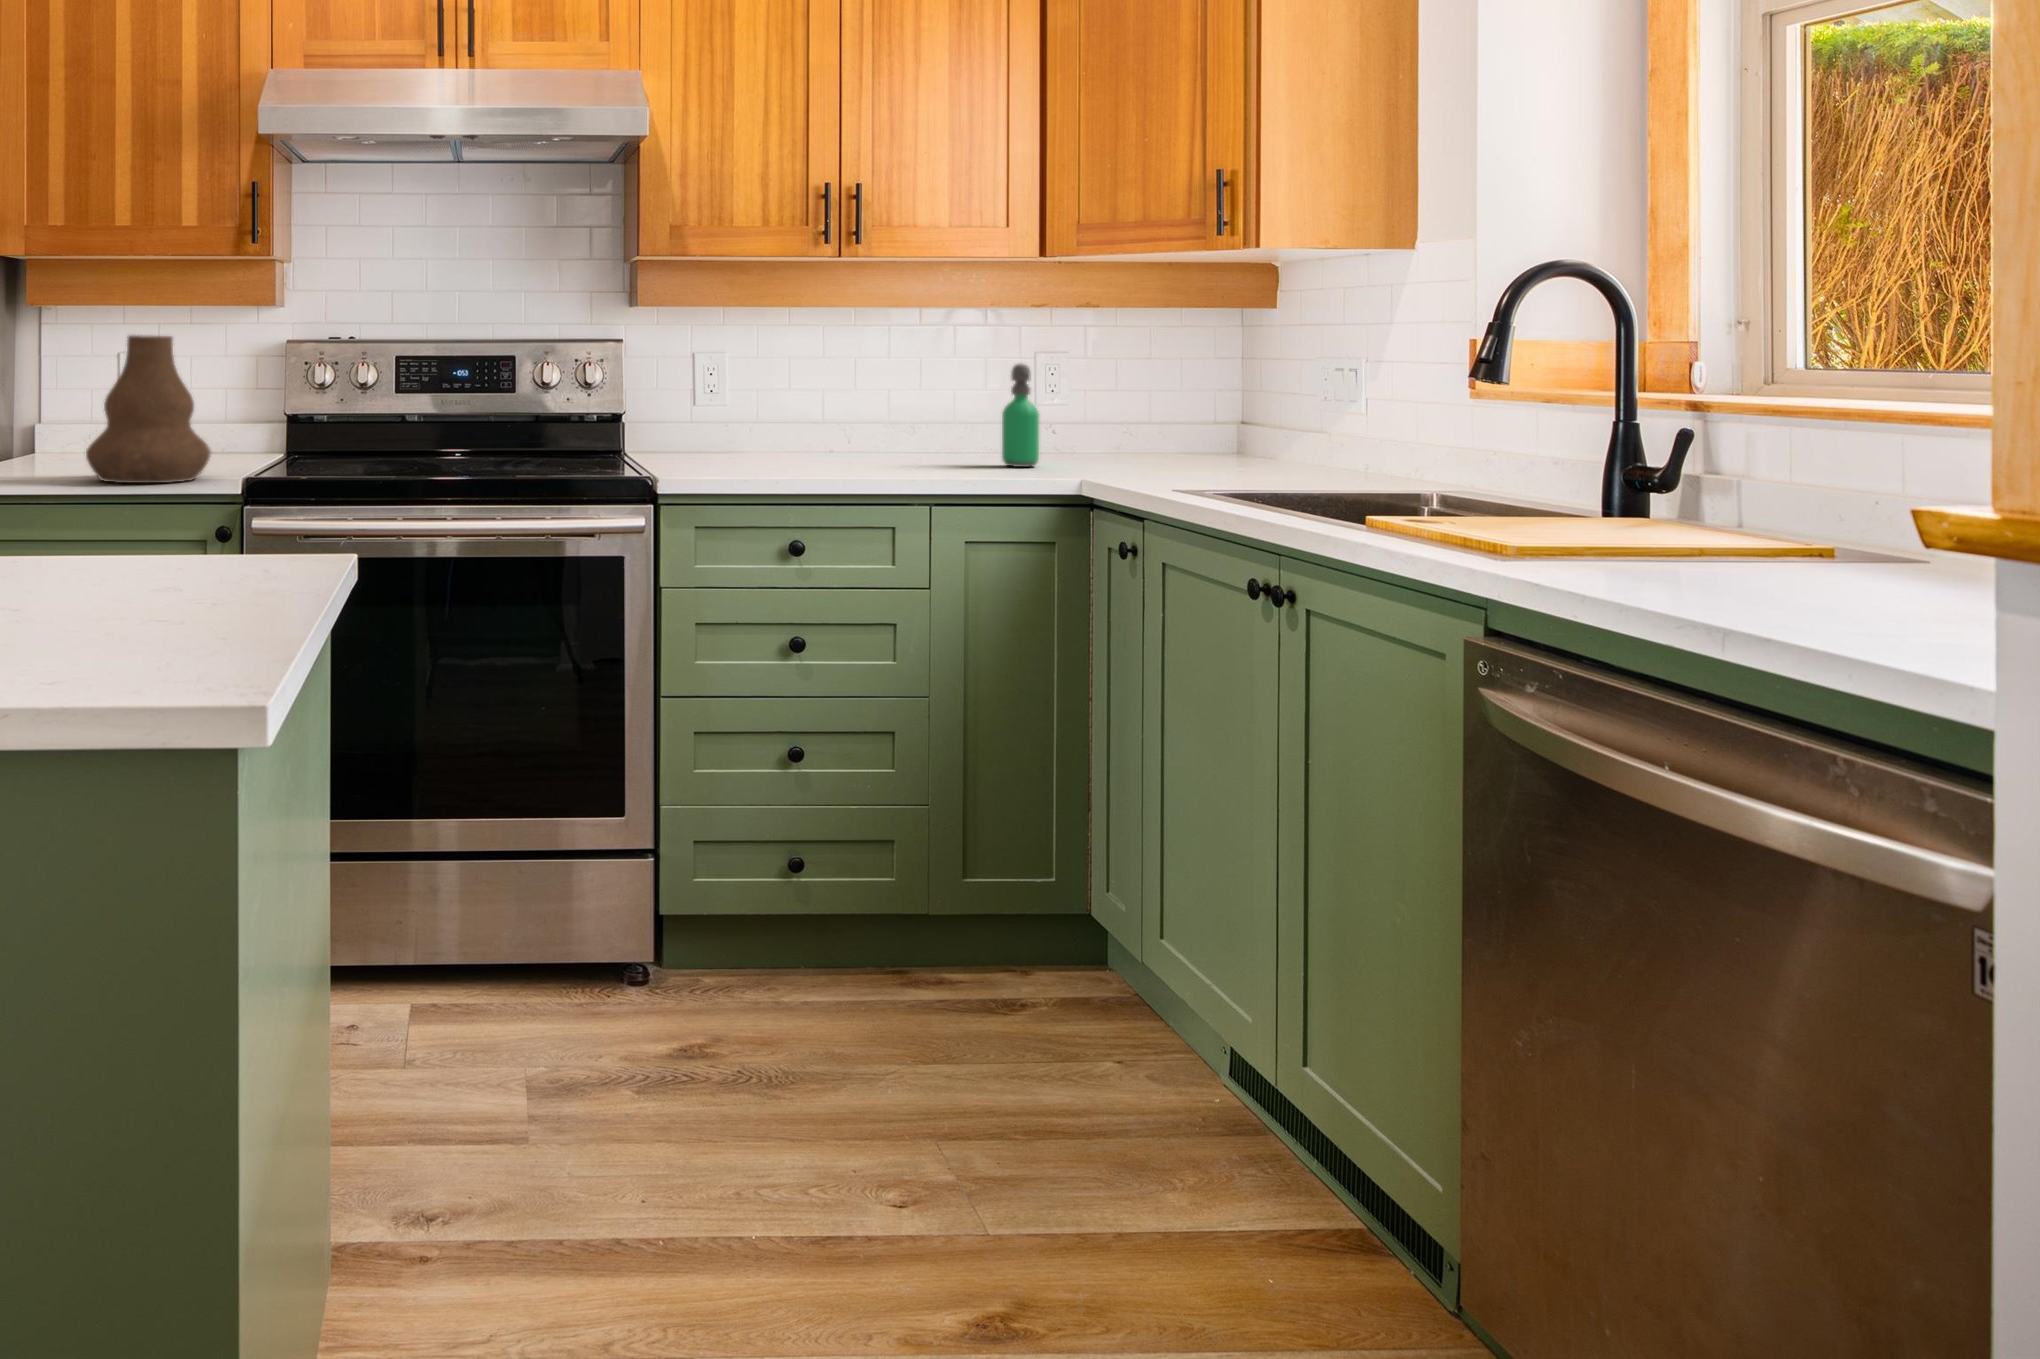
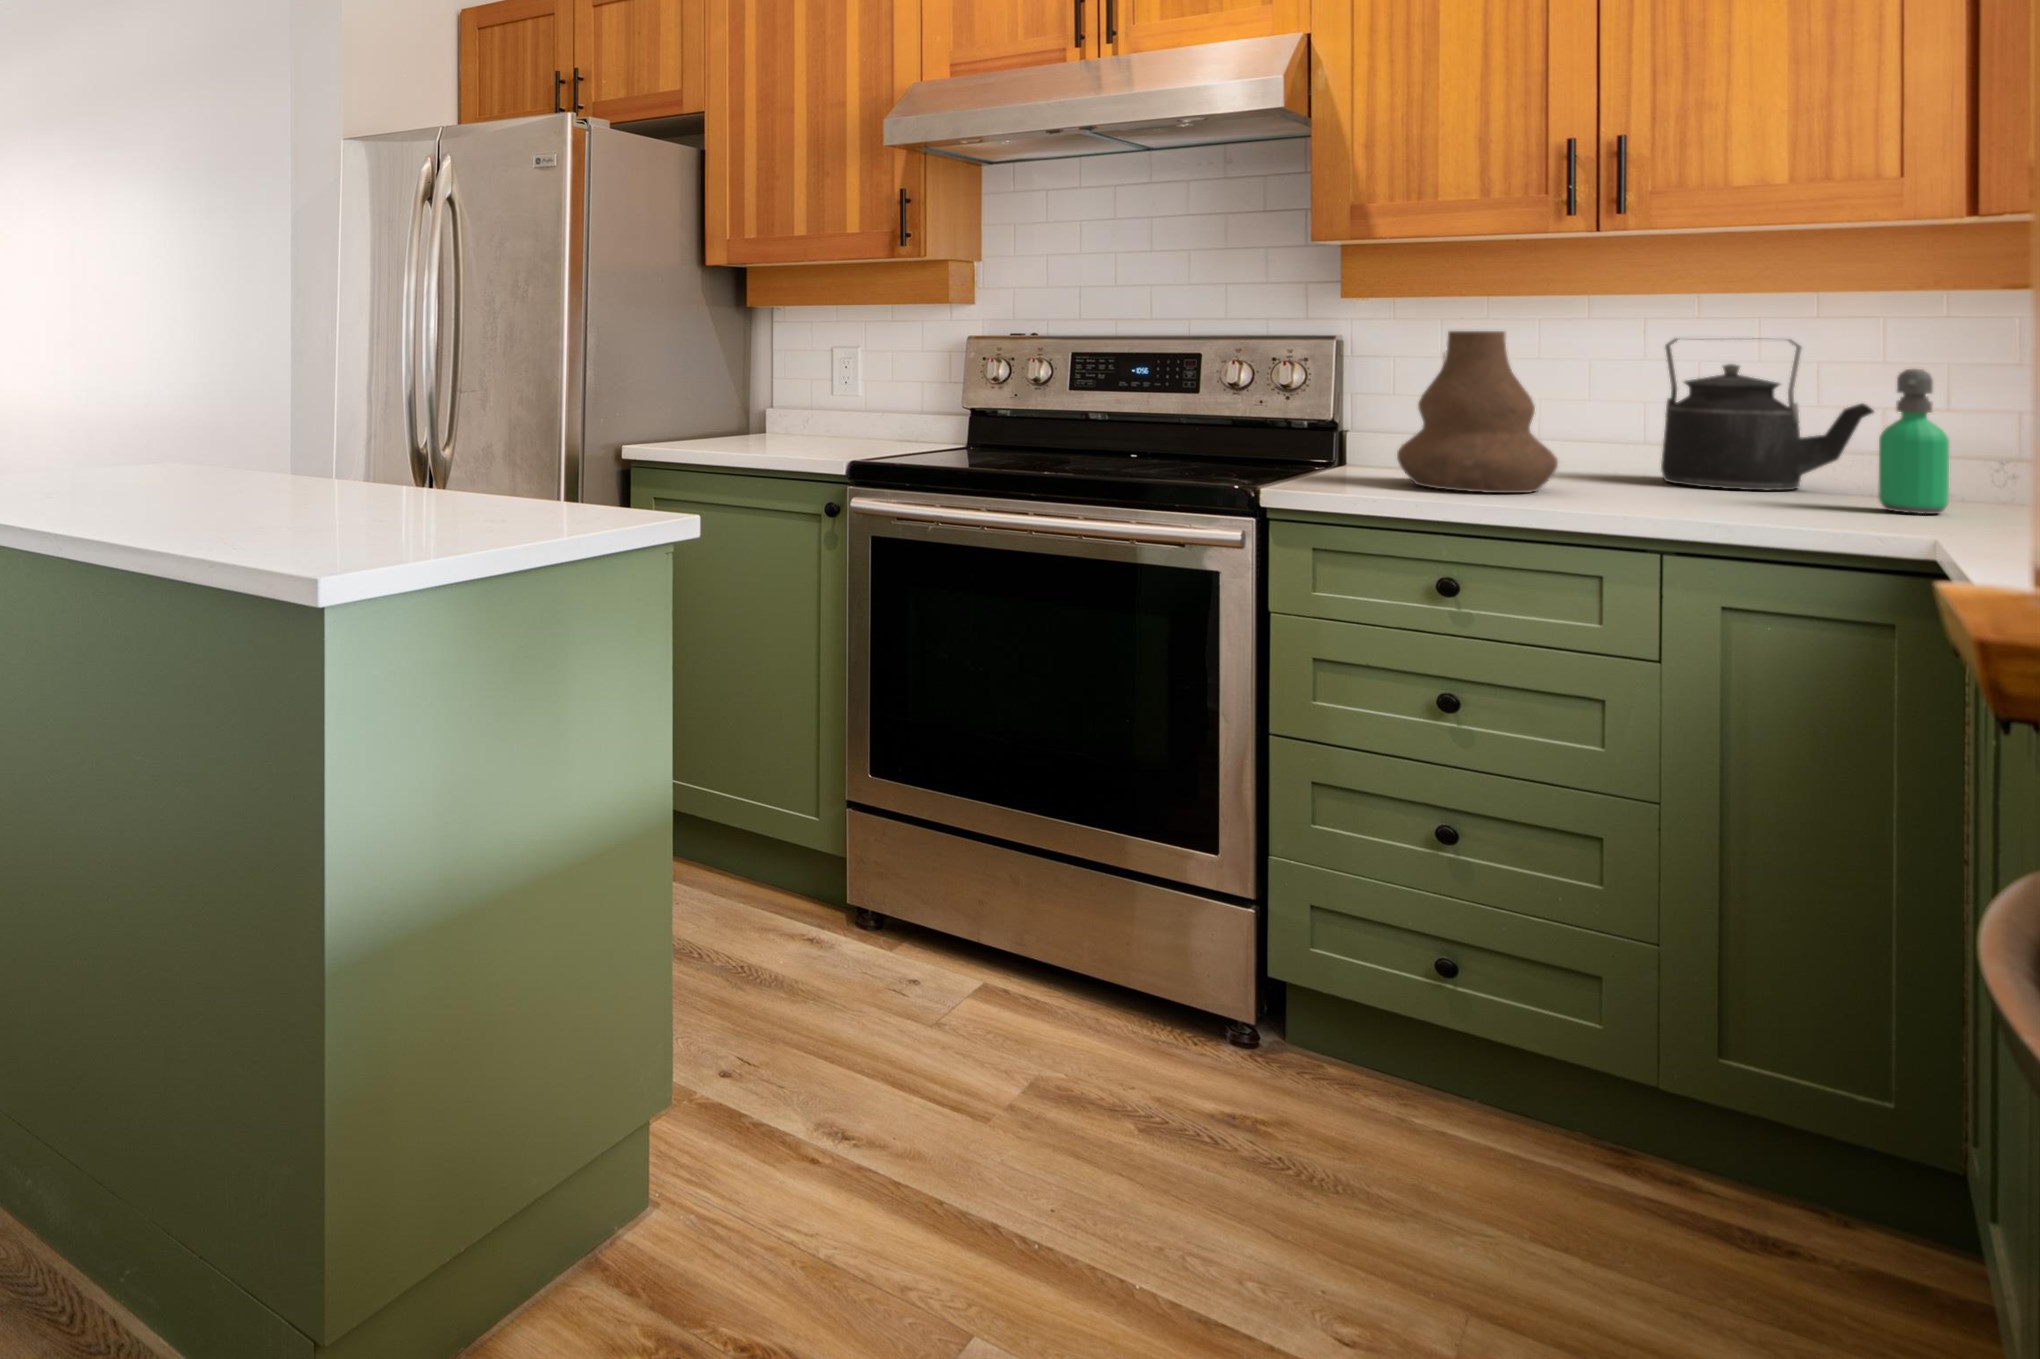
vase: present [86,335,211,483] -> present [1397,331,1558,493]
kettle: none [846,343,971,458] -> present [1661,338,1874,490]

